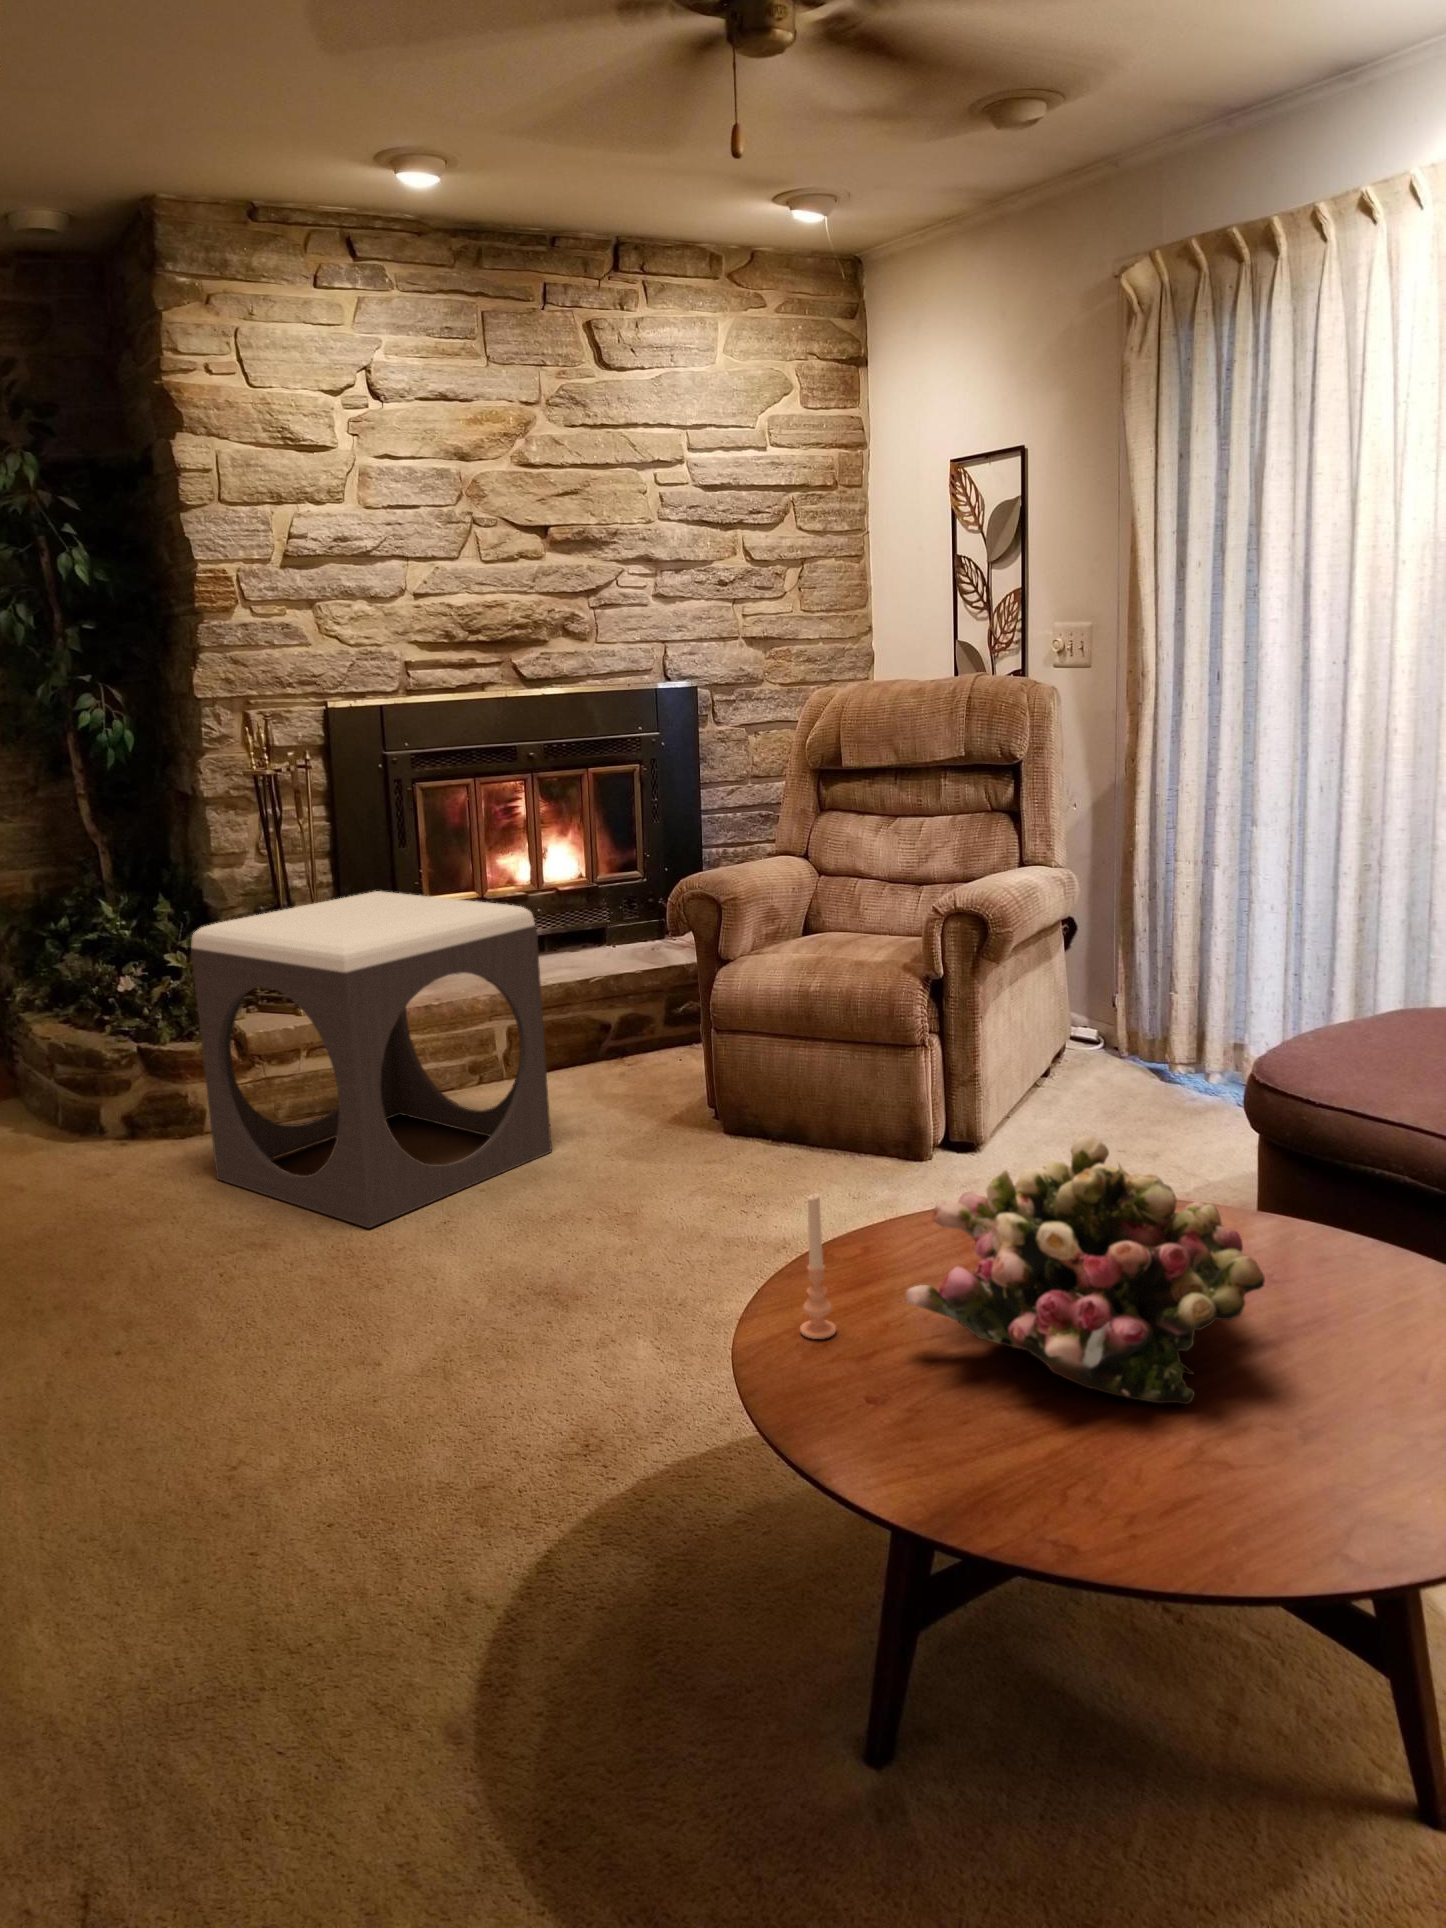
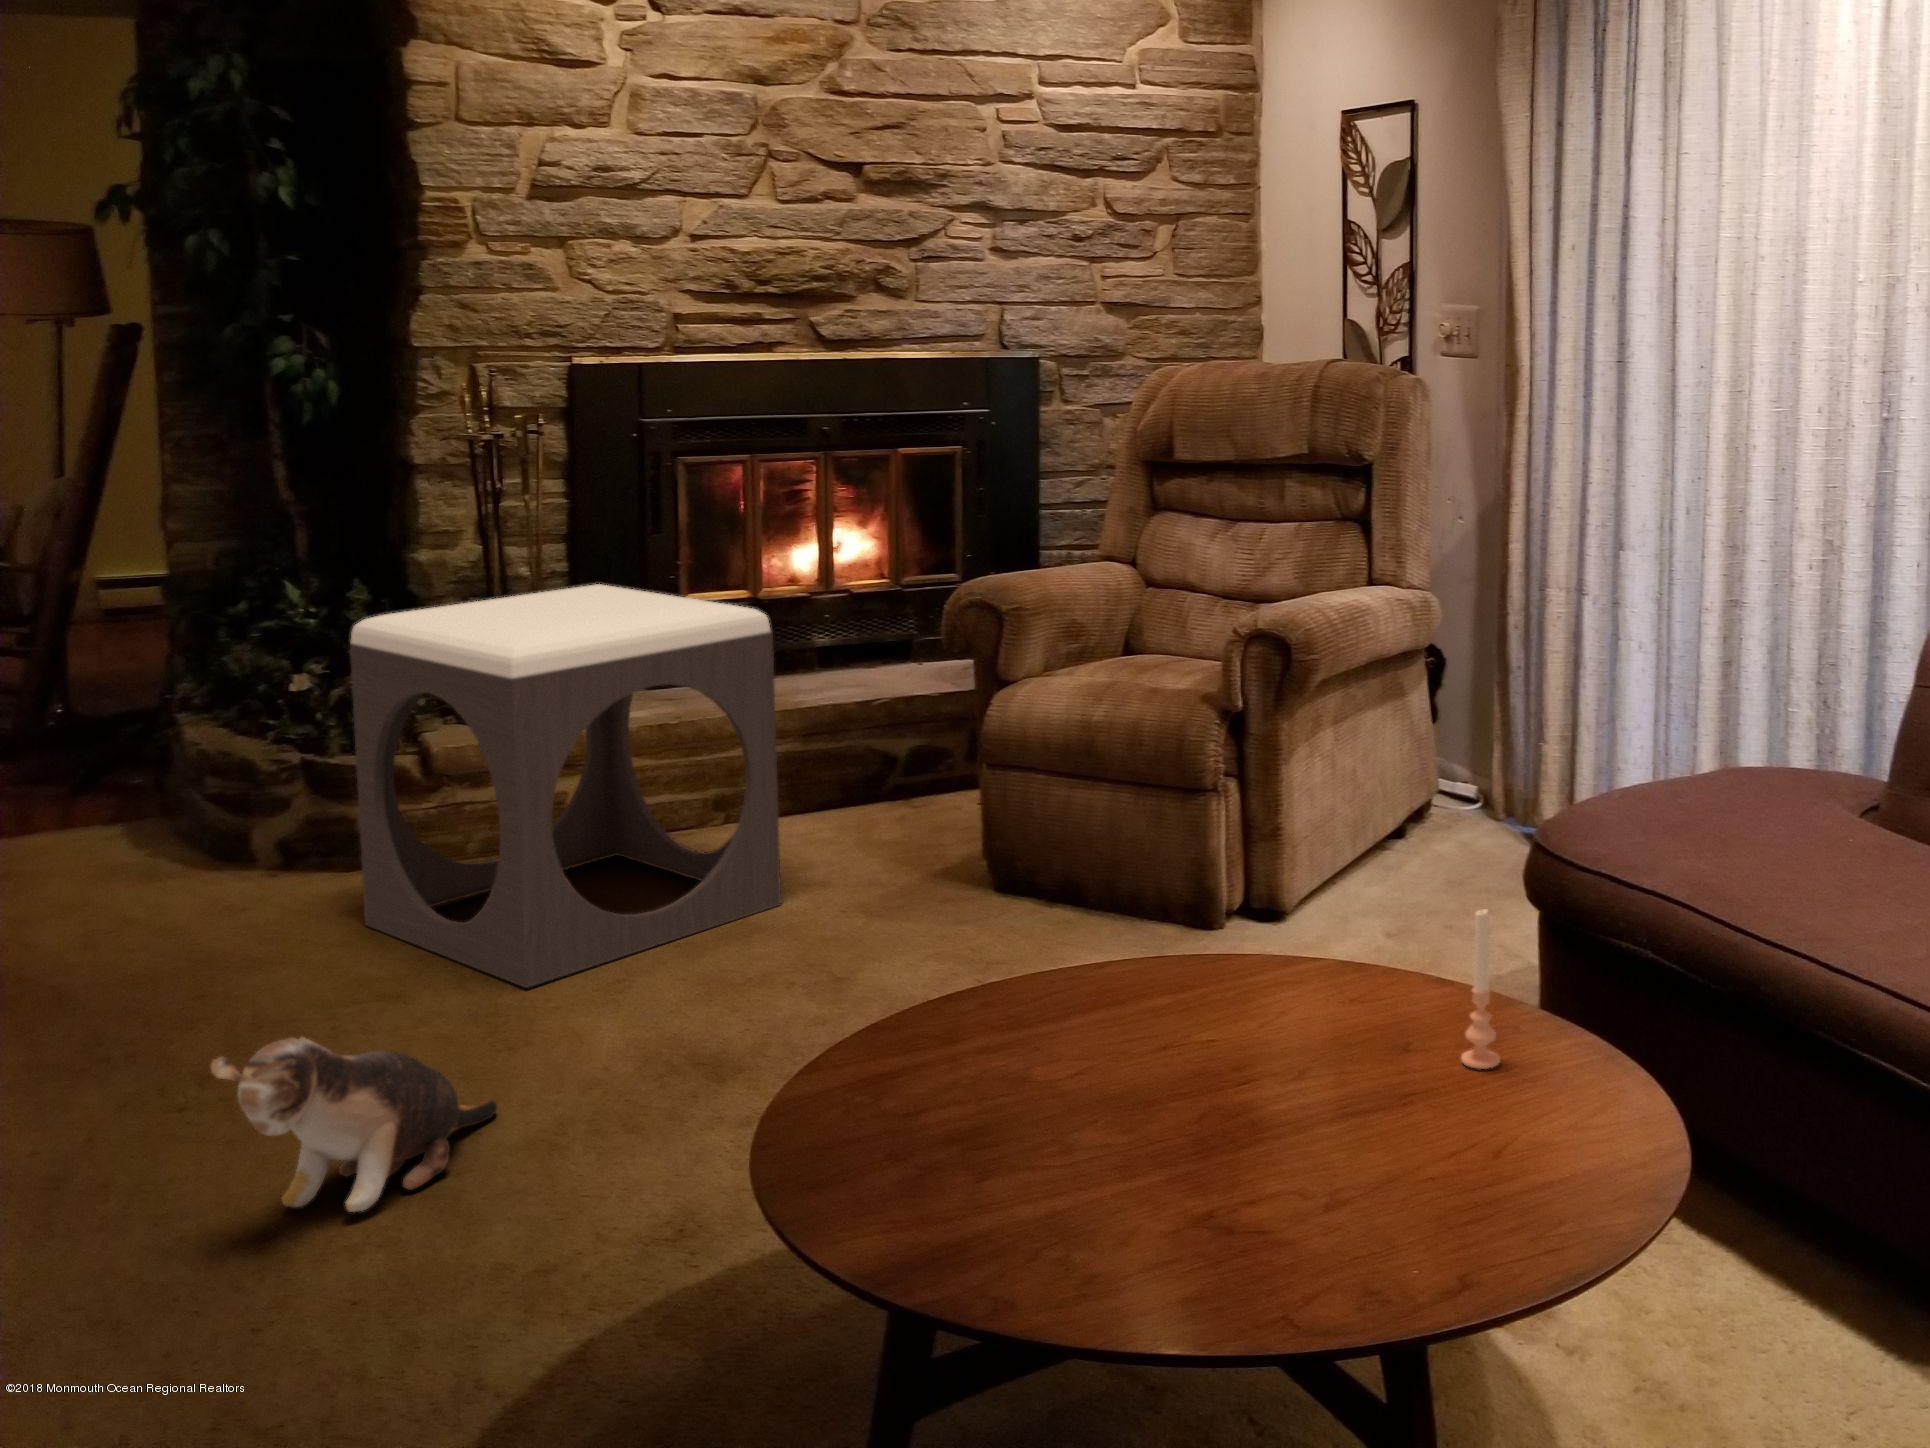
flower arrangement: present [905,1136,1265,1404] -> none [948,883,1324,1183]
candle: present [800,1194,836,1339] -> present [1461,909,1500,1069]
plush toy: none [182,1280,385,1424] -> present [211,1037,498,1212]

